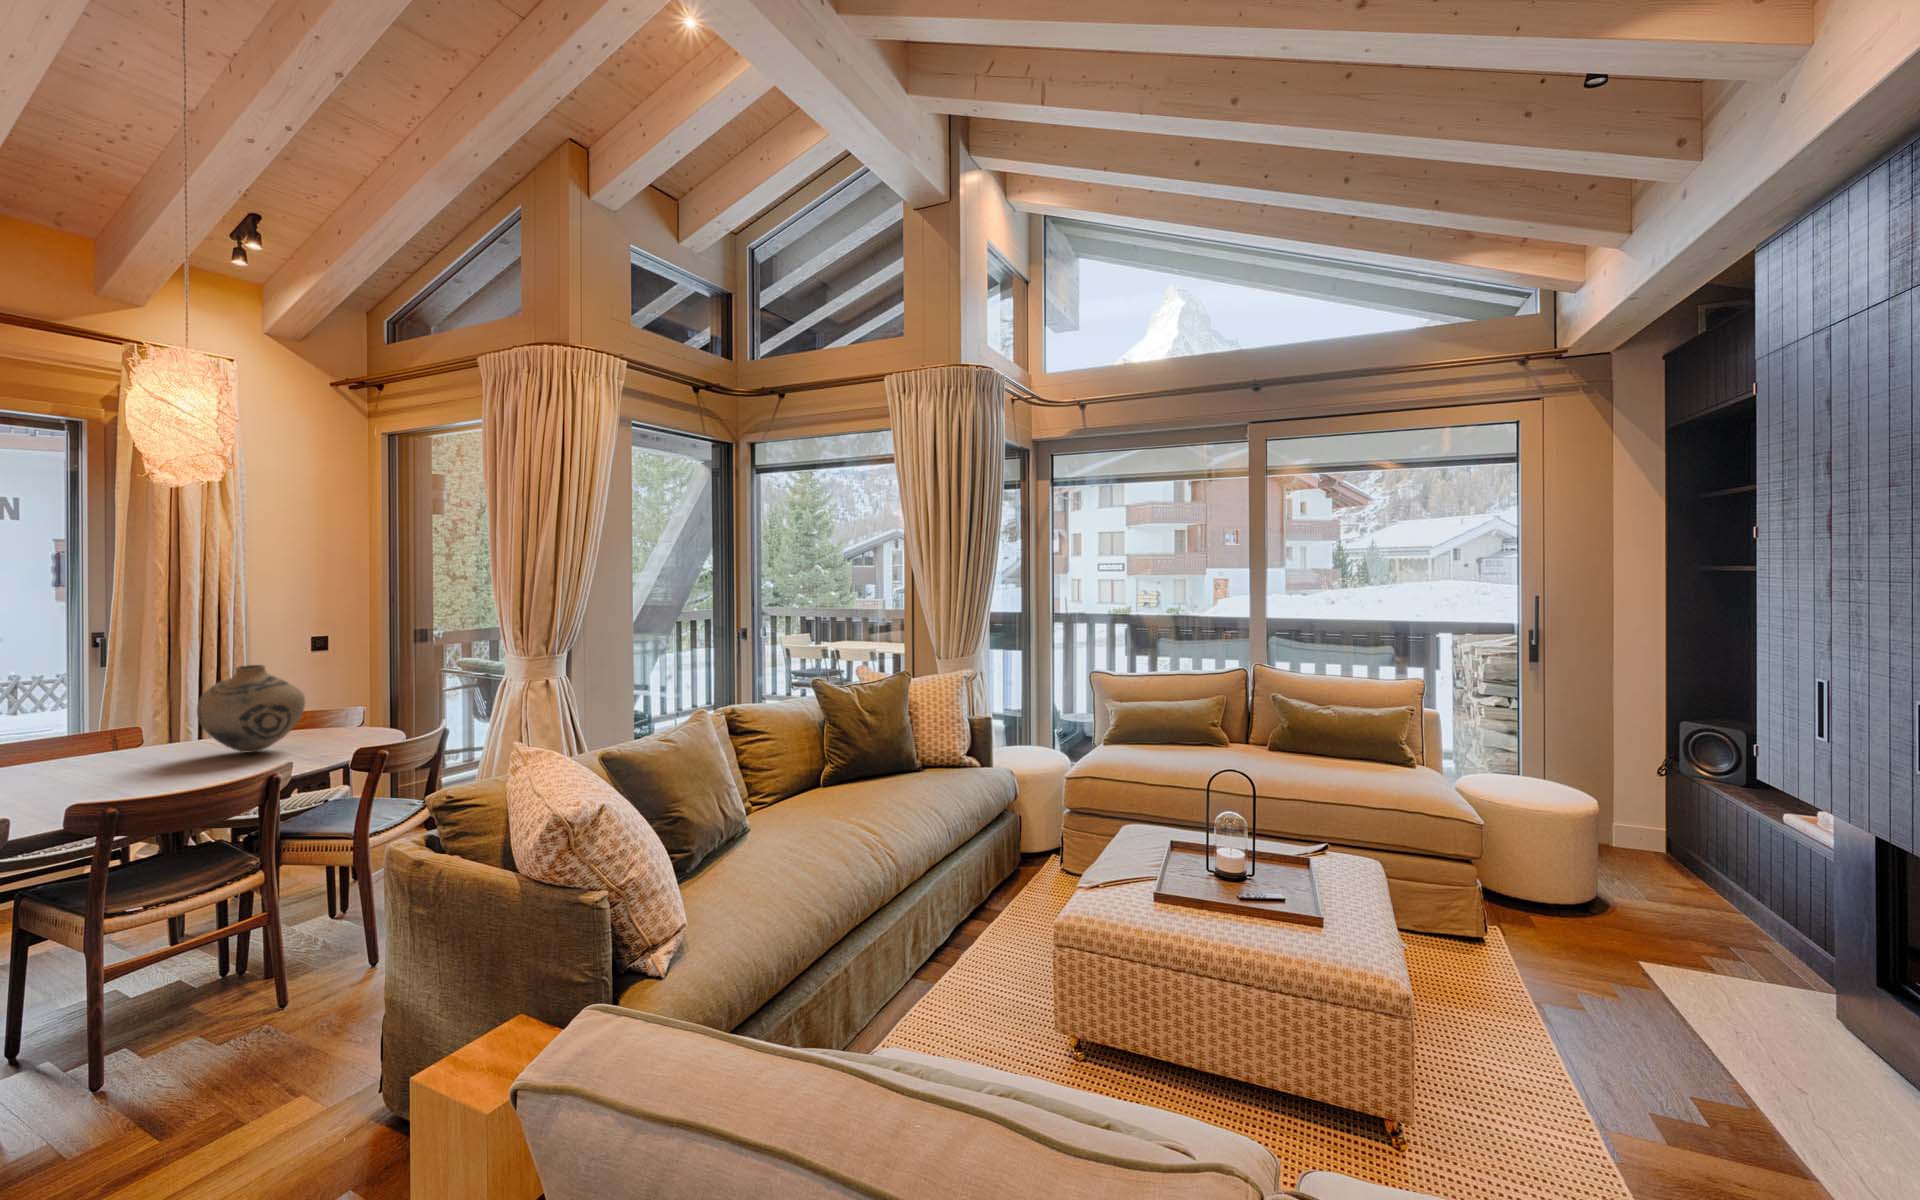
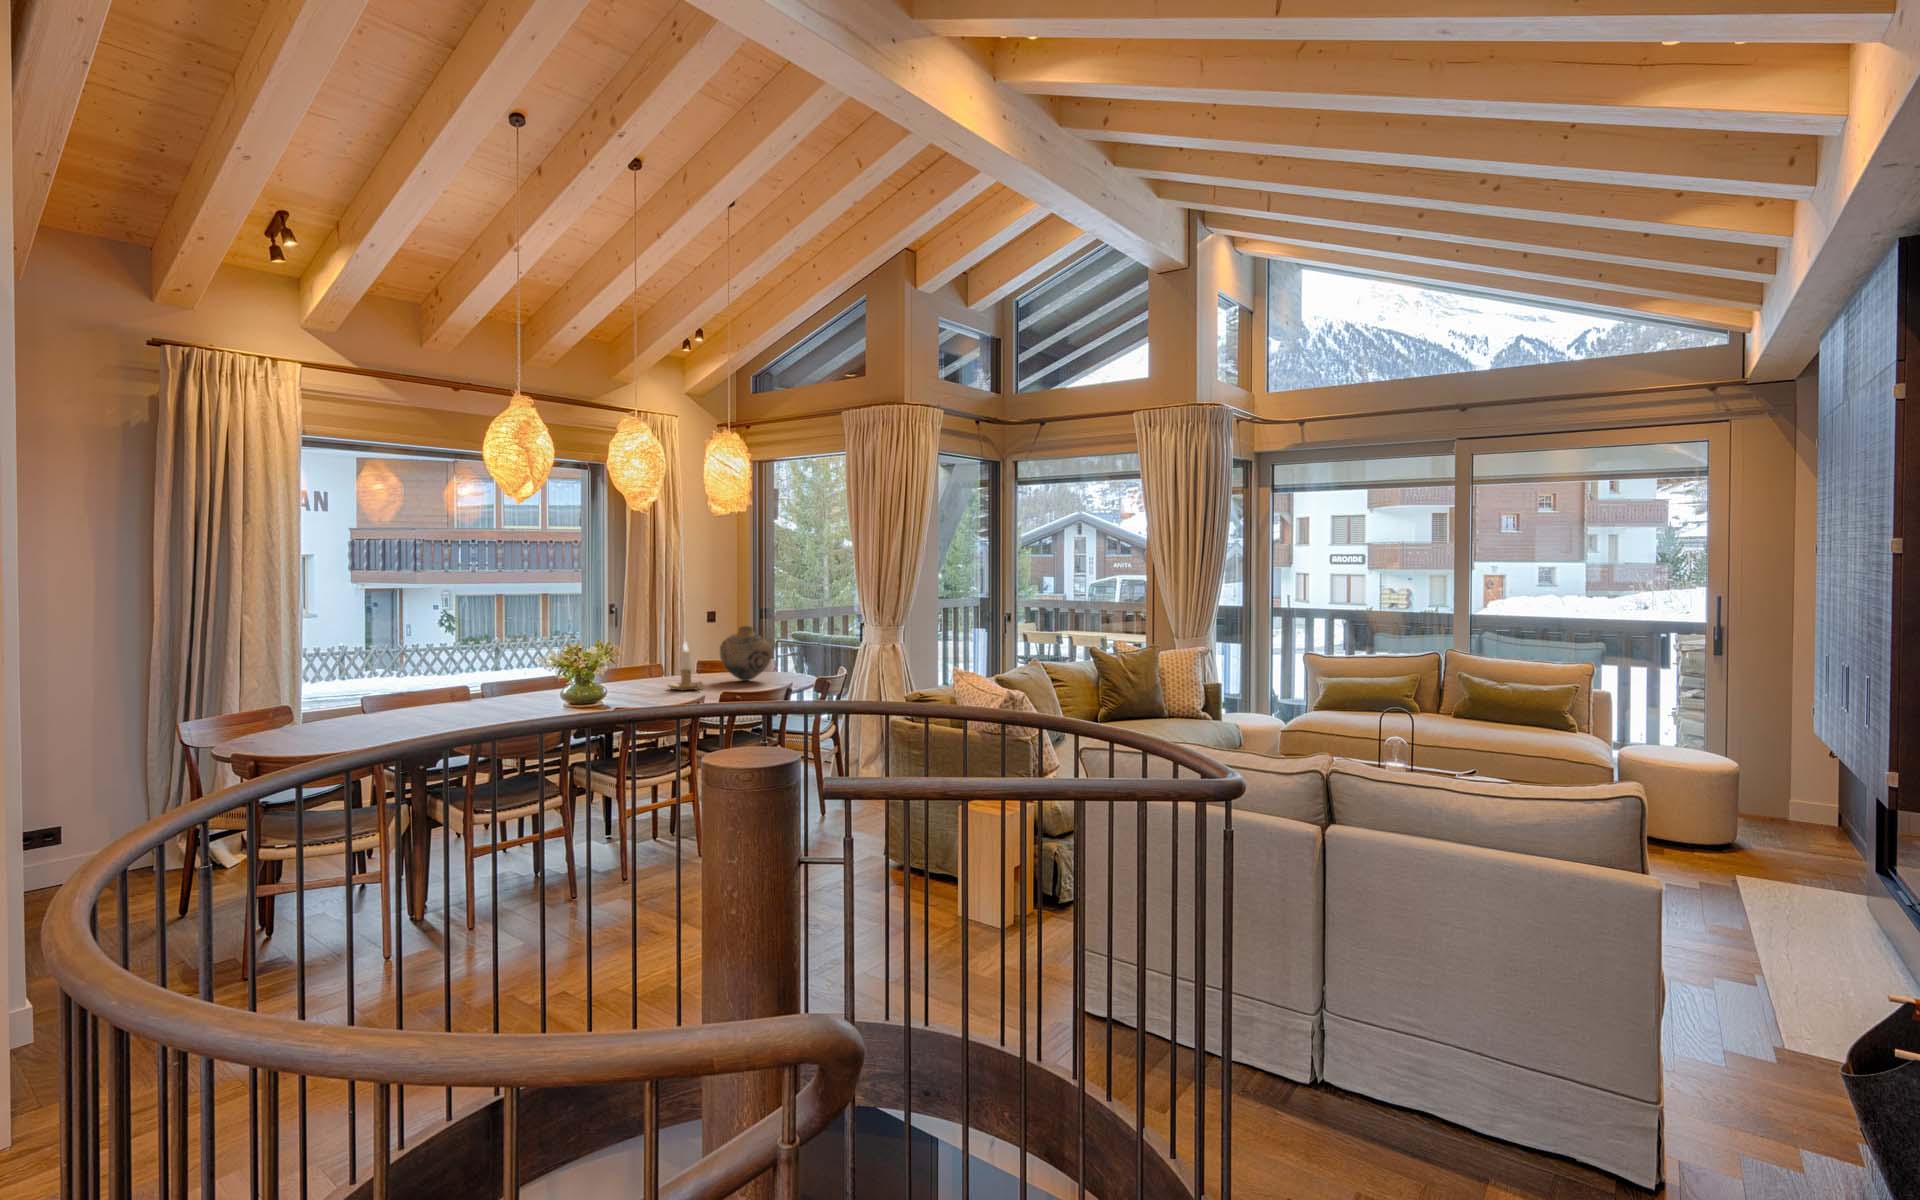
candlestick: none [48,697,137,785] -> present [668,643,704,690]

